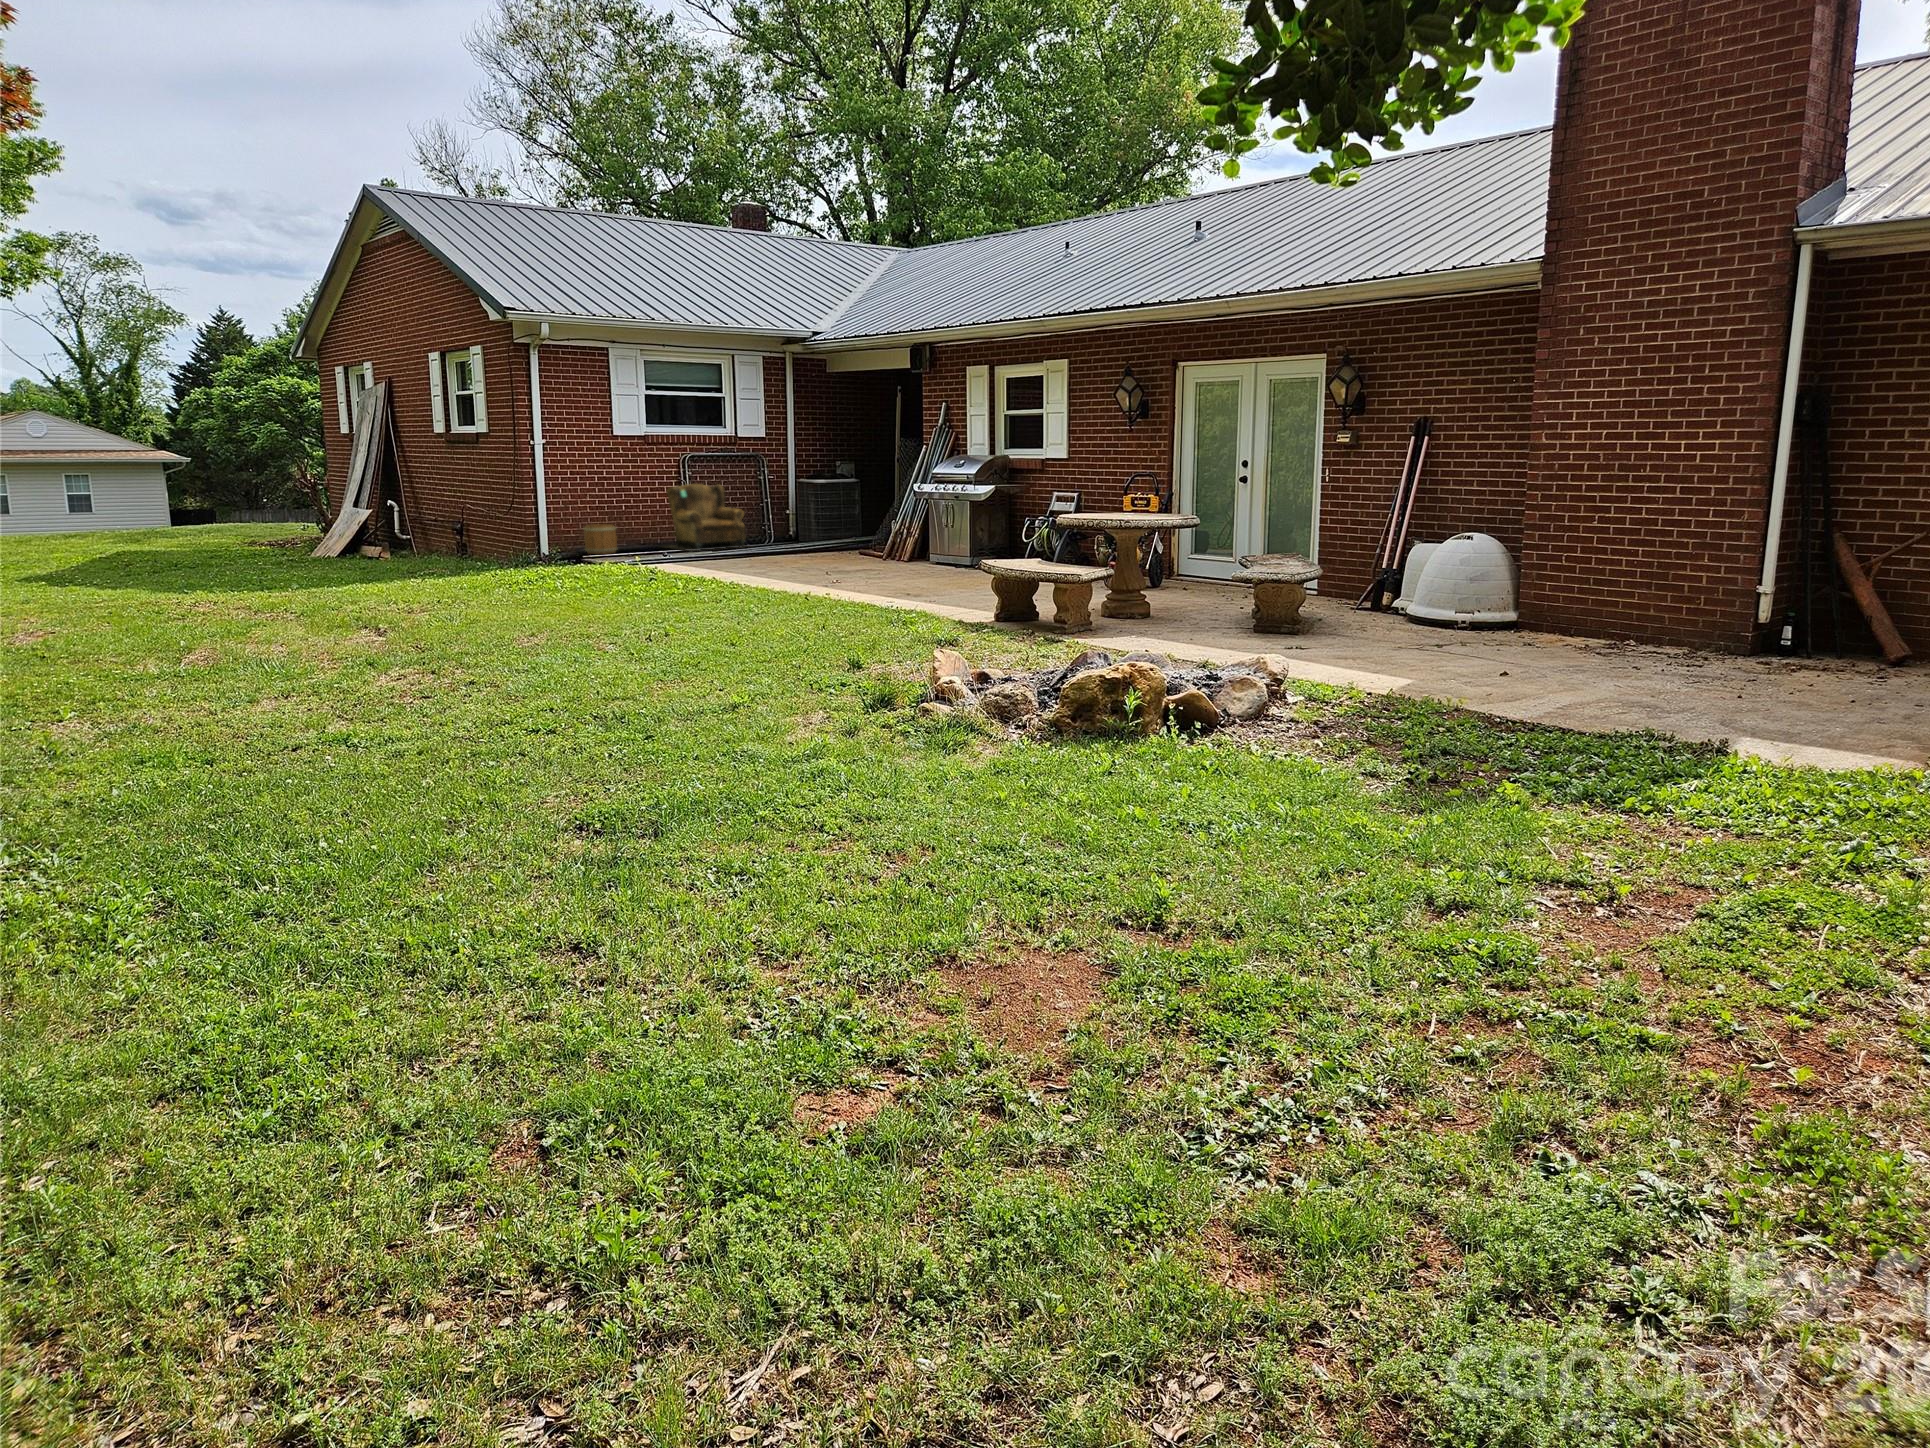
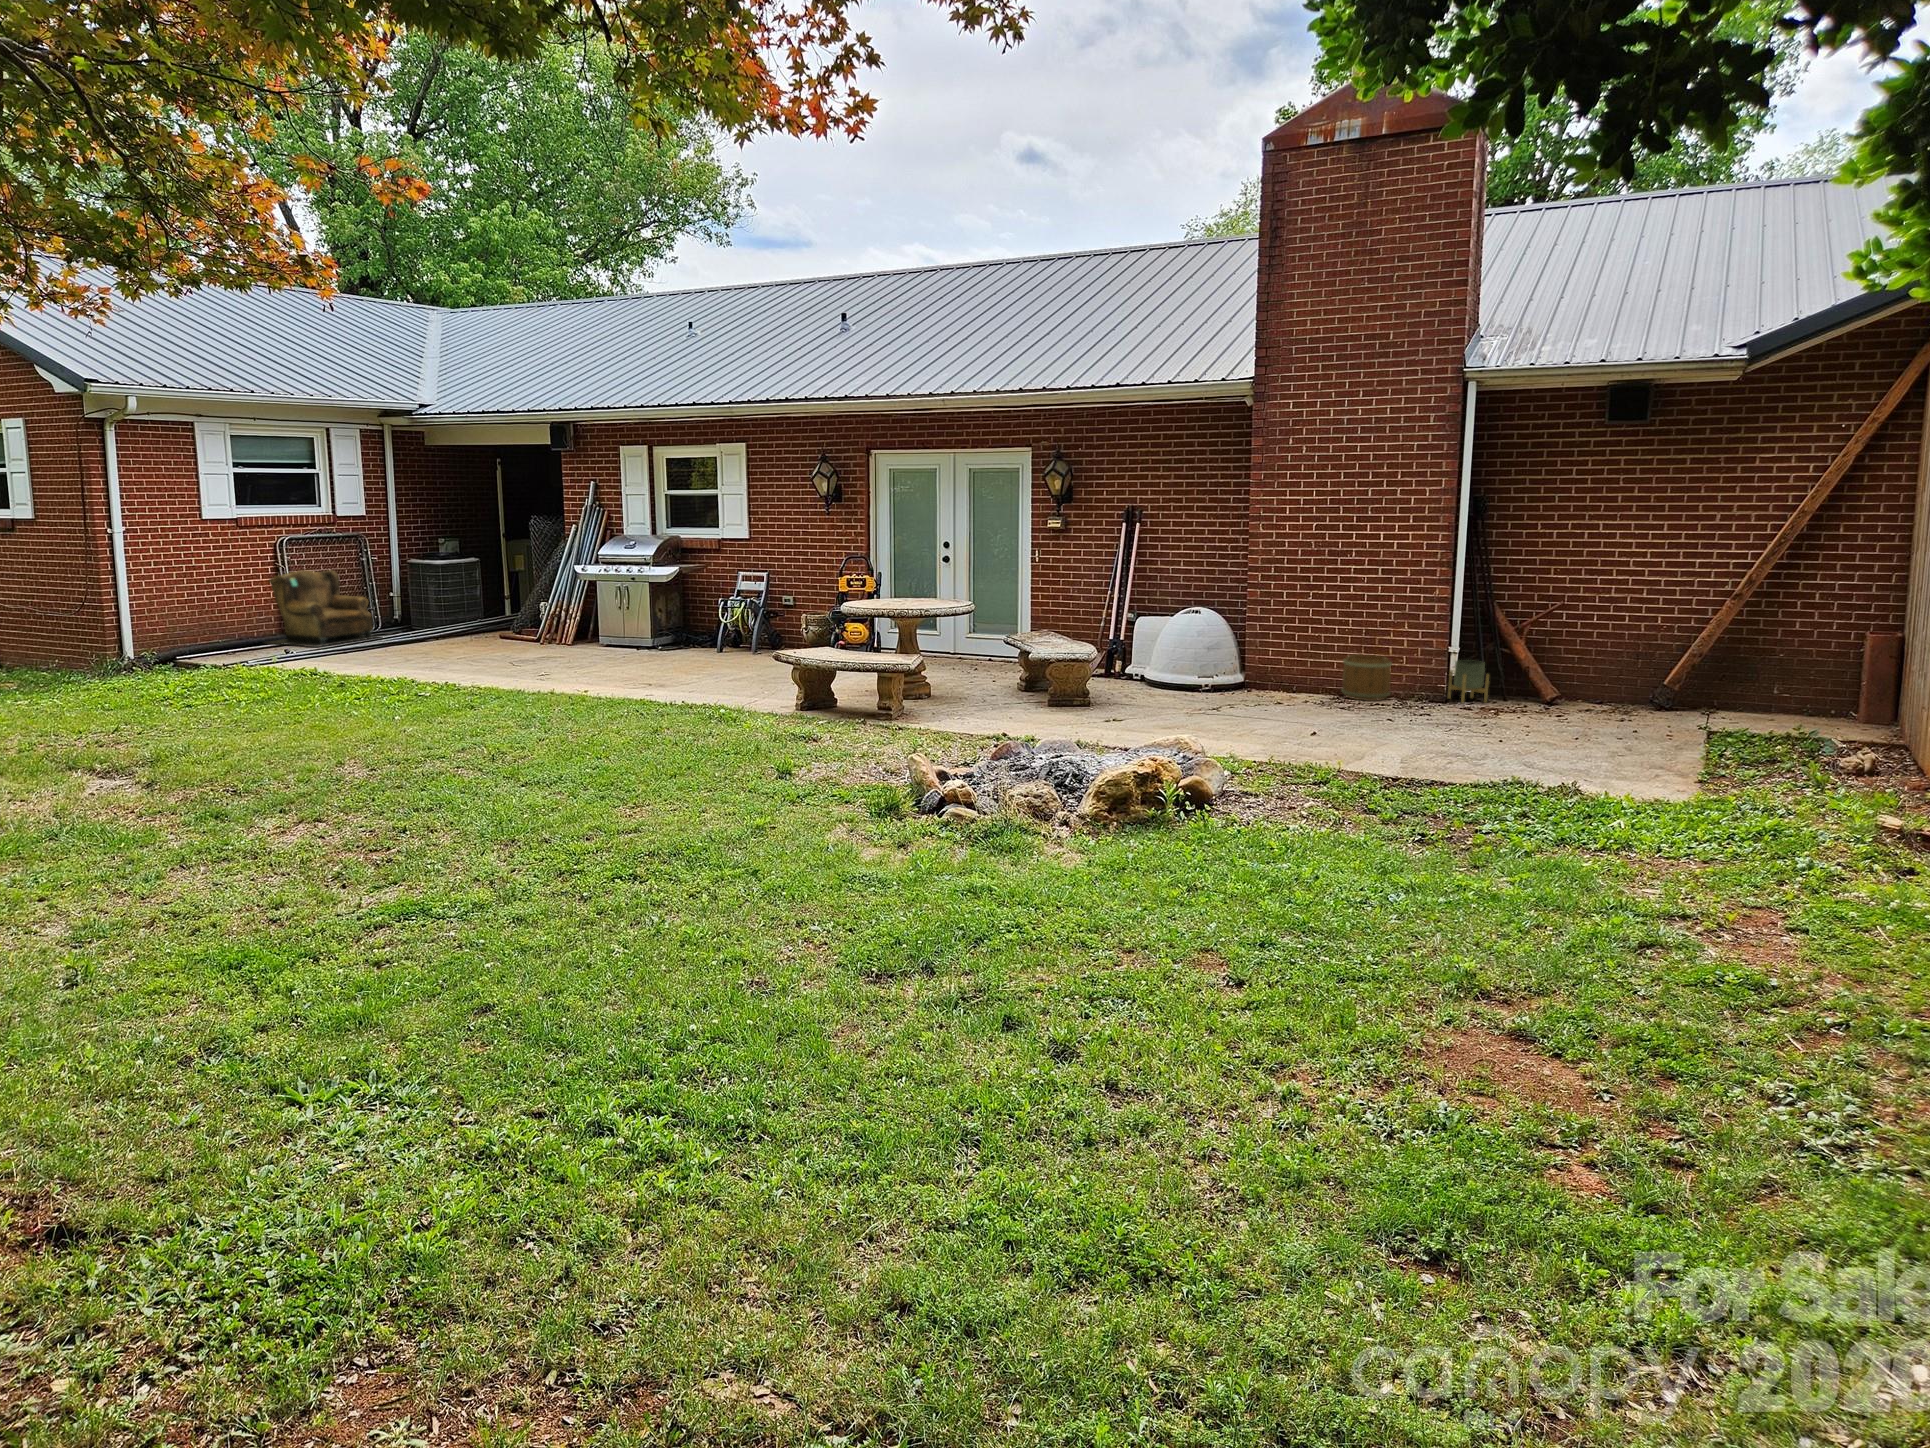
bucket: present [584,524,617,554] -> present [1341,654,1392,701]
planter: none [1752,603,1804,658] -> present [1448,660,1489,703]

